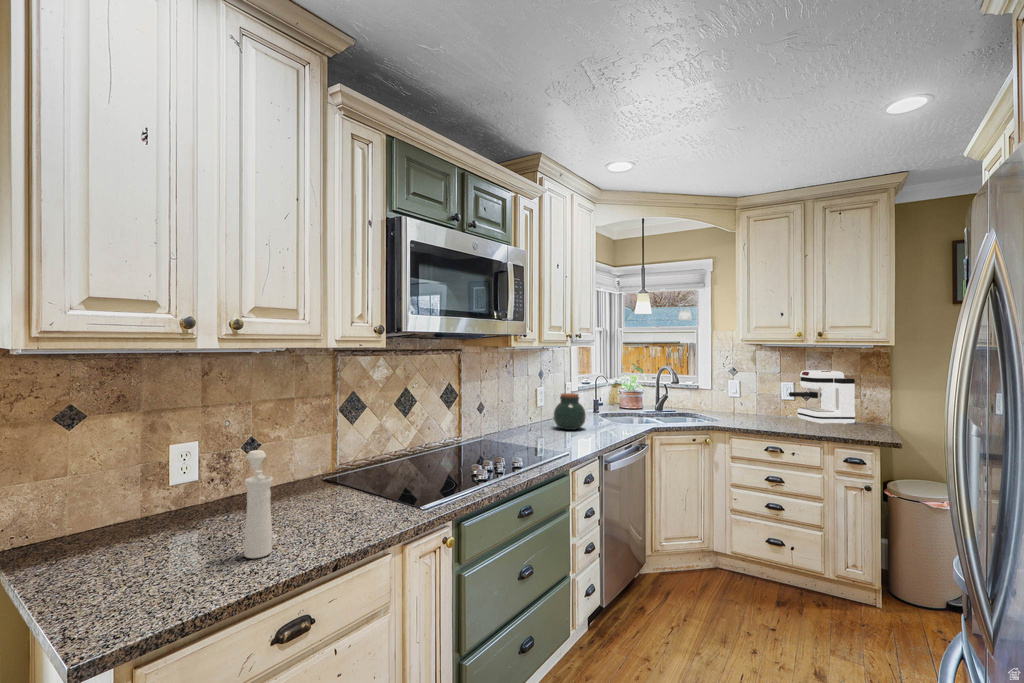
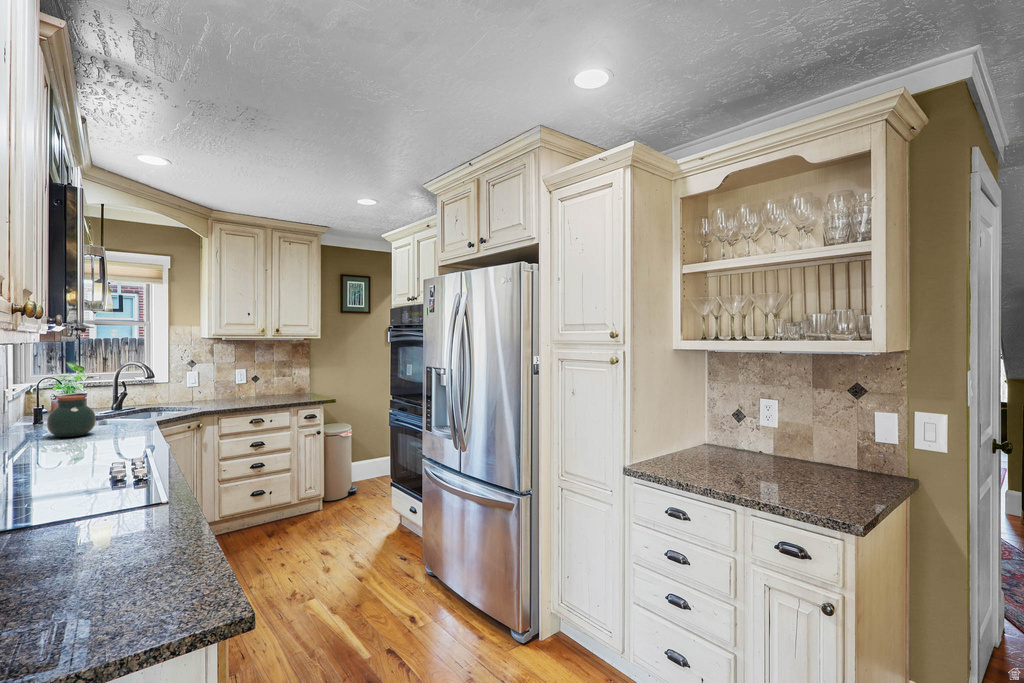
coffee maker: present [789,371,855,424] -> none [247,358,292,398]
pepper mill: present [244,450,273,558] -> none [40,473,133,576]

